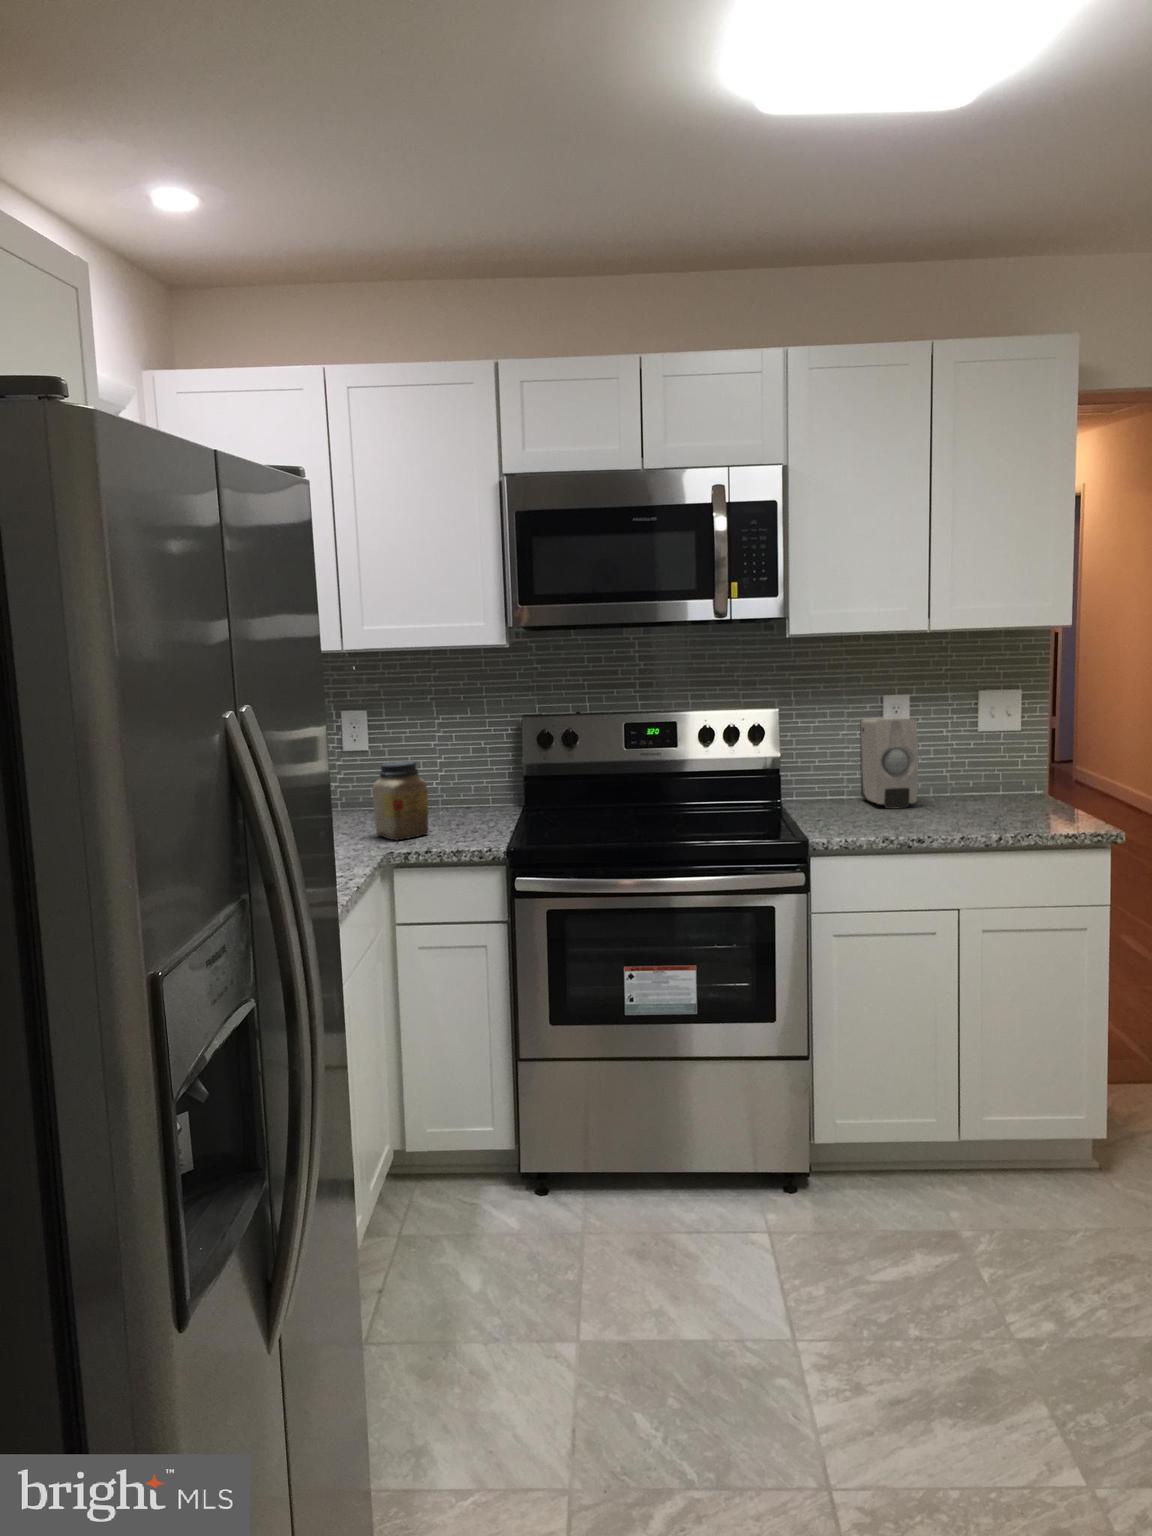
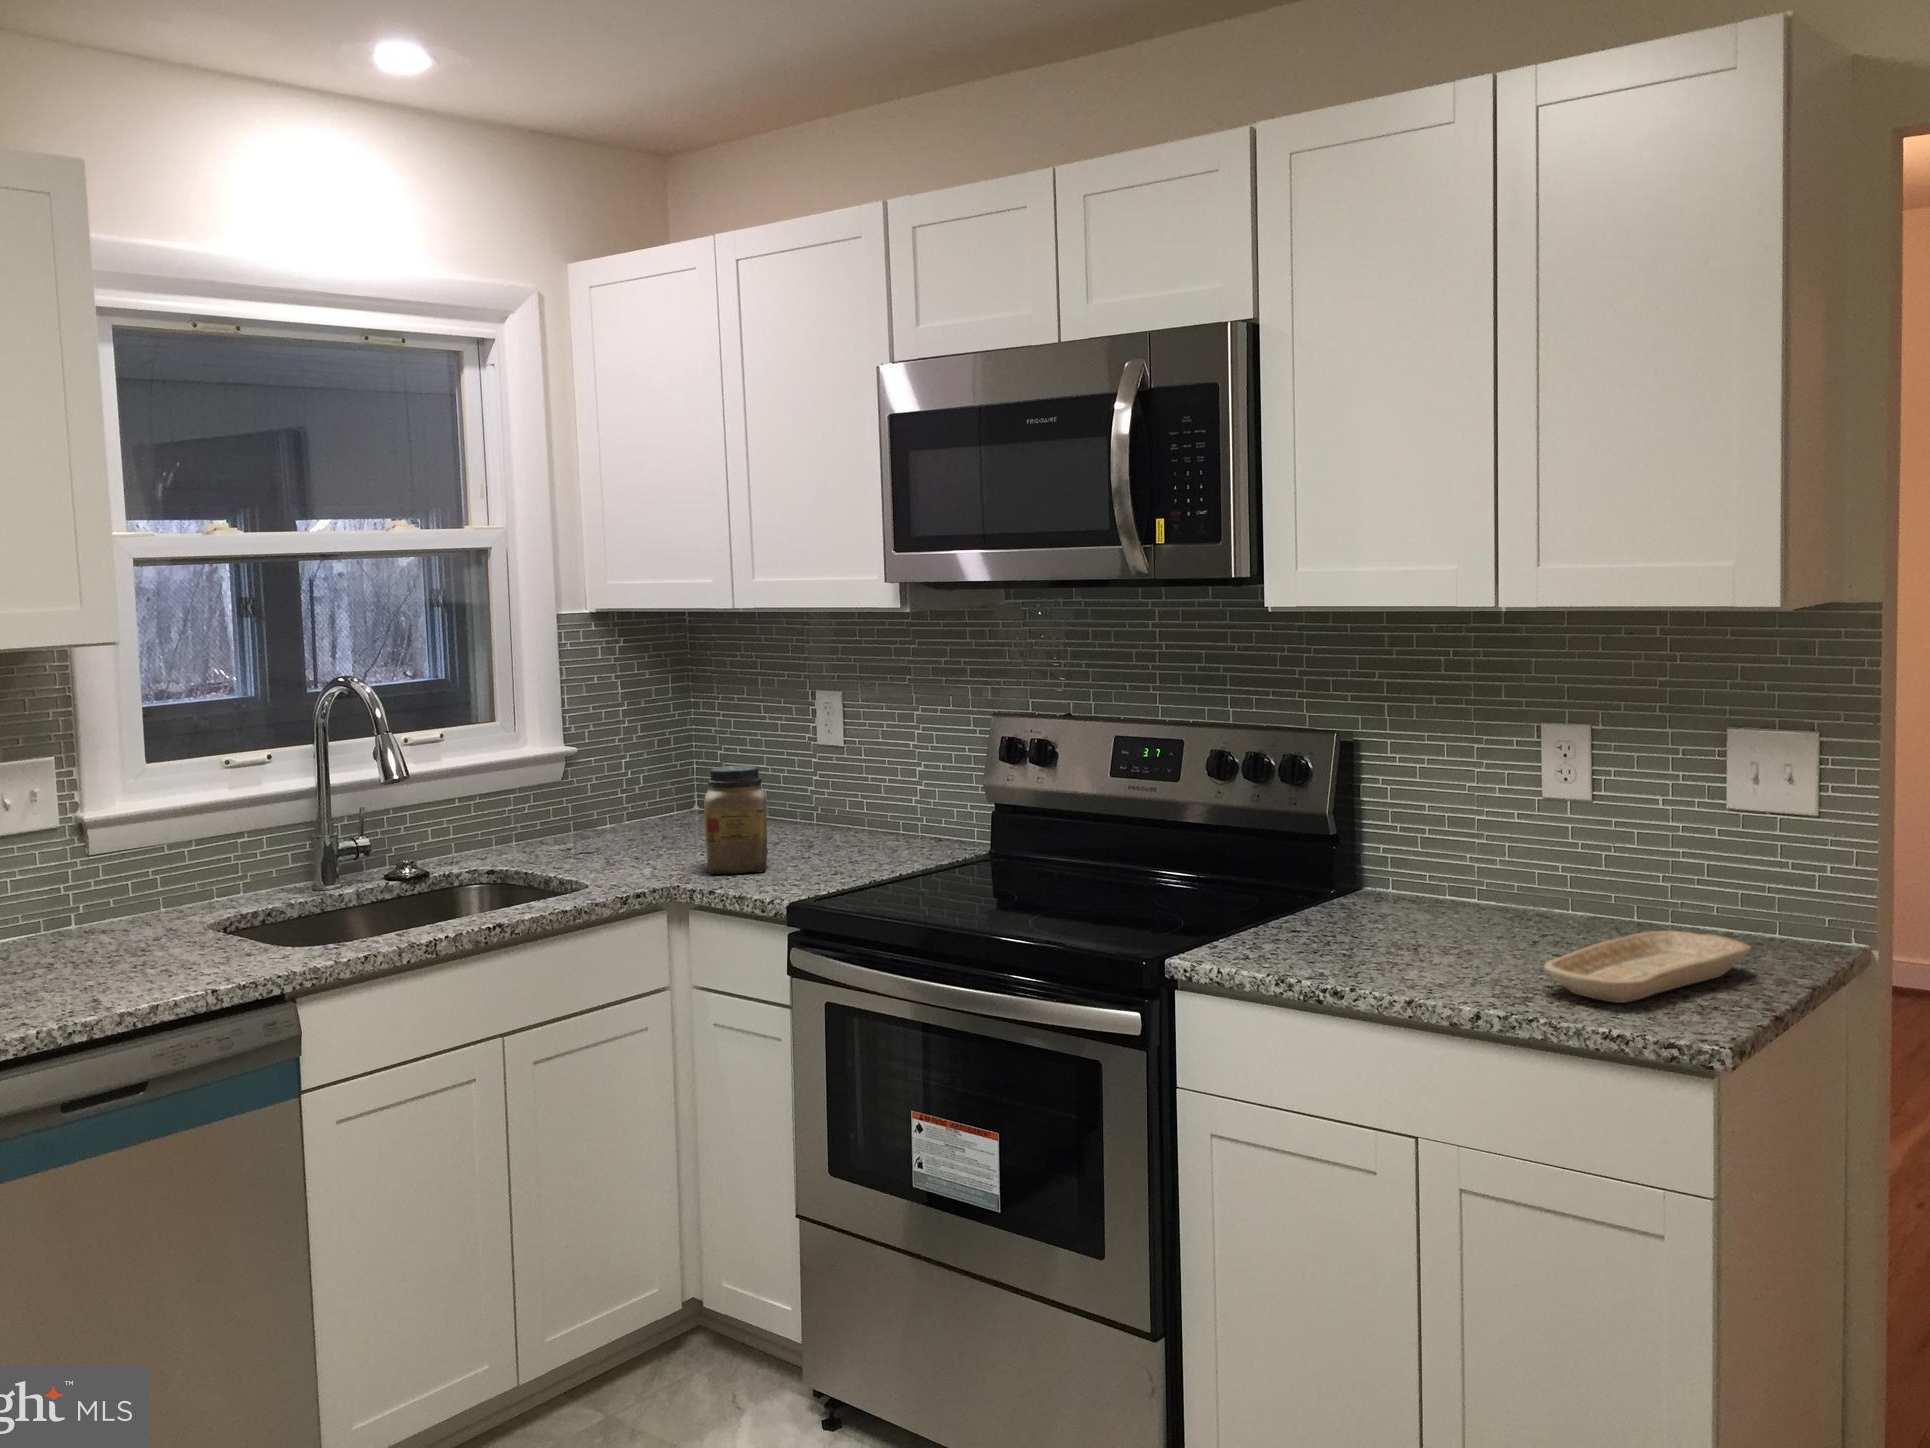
soap dispenser: present [860,718,918,809] -> none [1435,764,1544,938]
tray: none [987,790,1054,824] -> present [1544,931,1751,1003]

